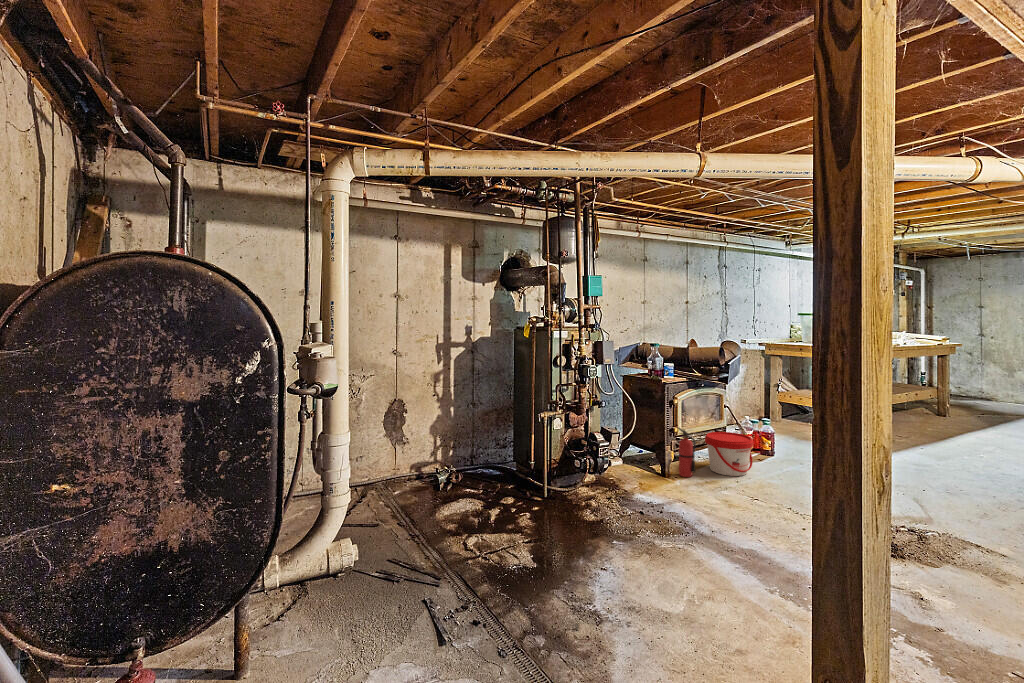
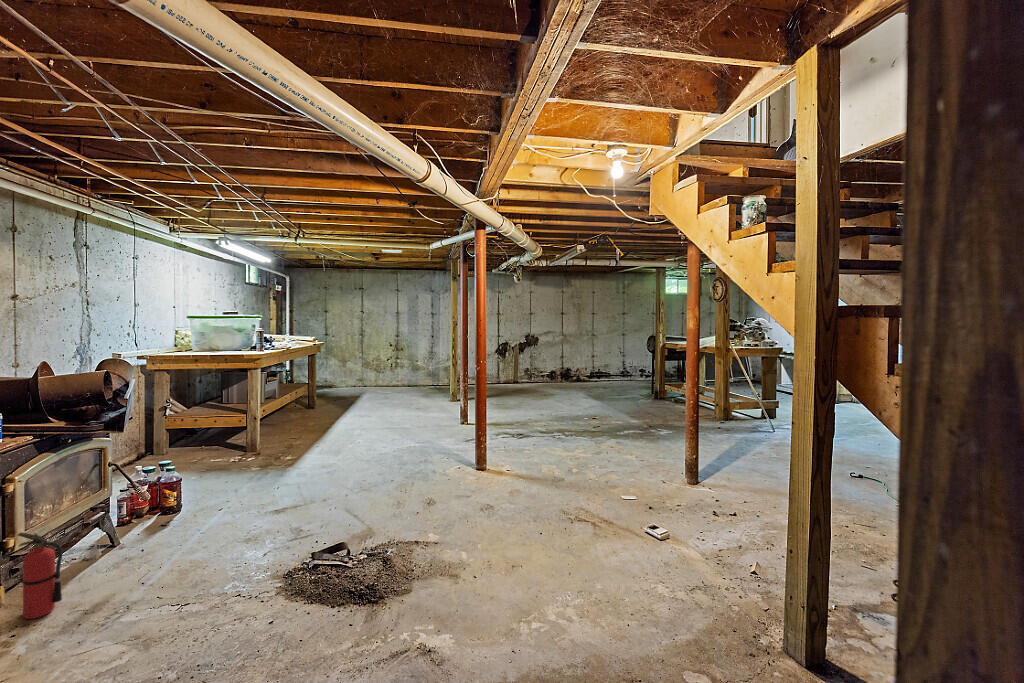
bucket: present [705,432,753,476] -> none [76,503,163,580]

